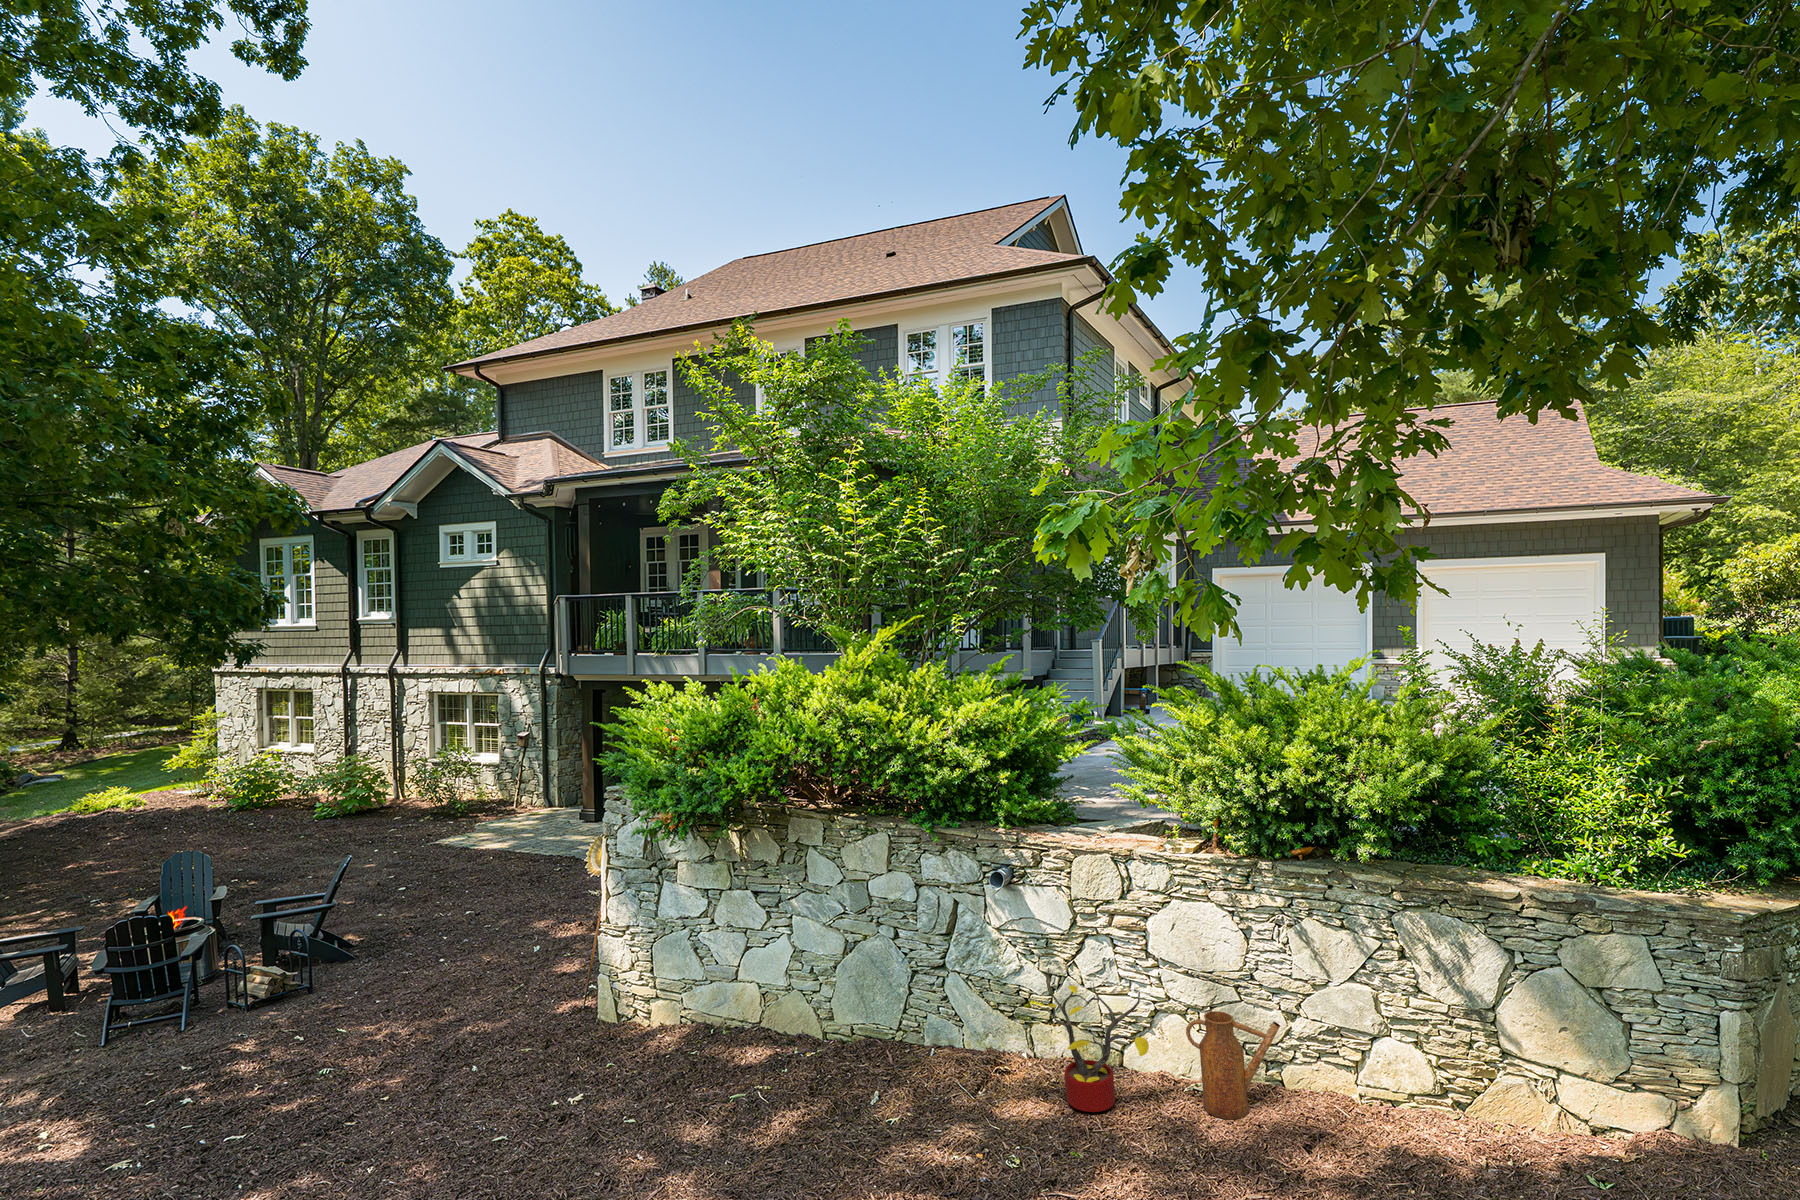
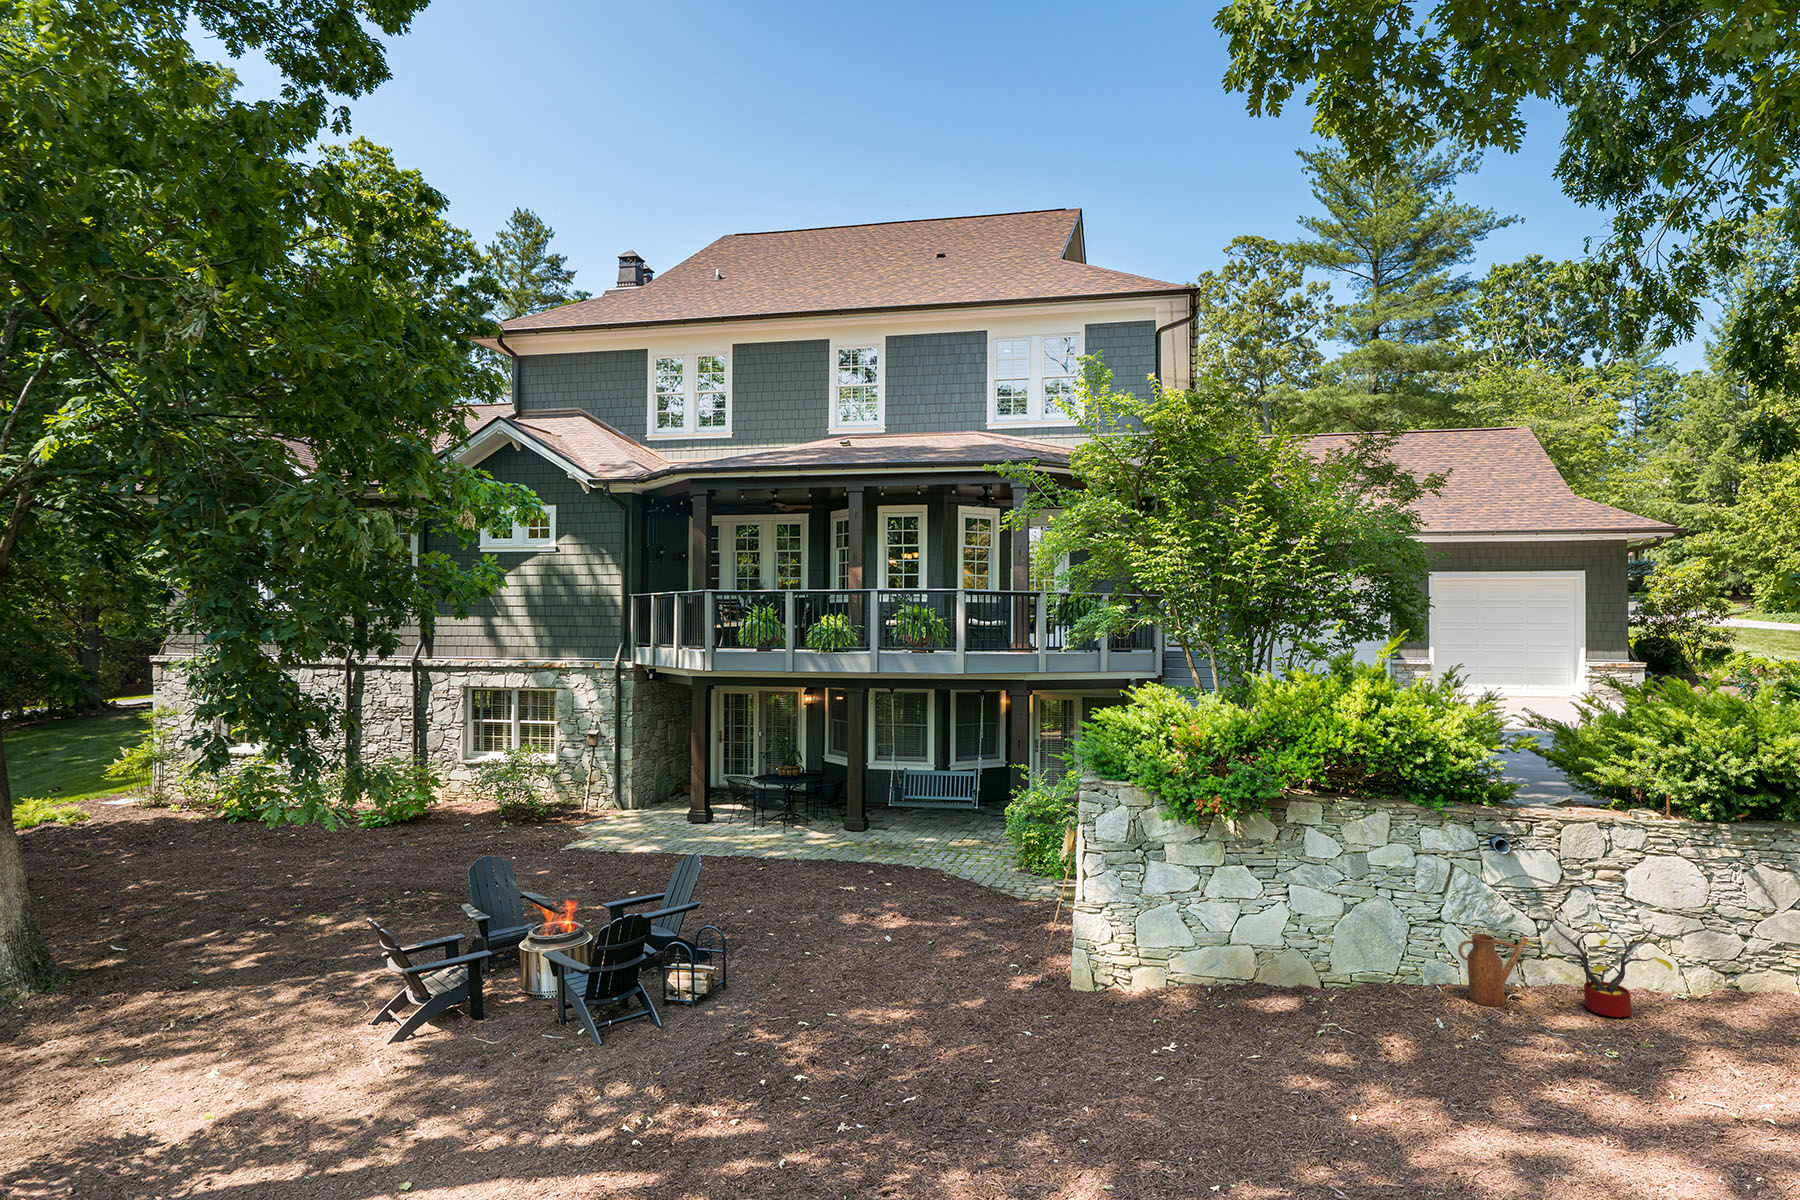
watering can: present [1186,1011,1280,1120] -> present [1458,934,1528,1007]

